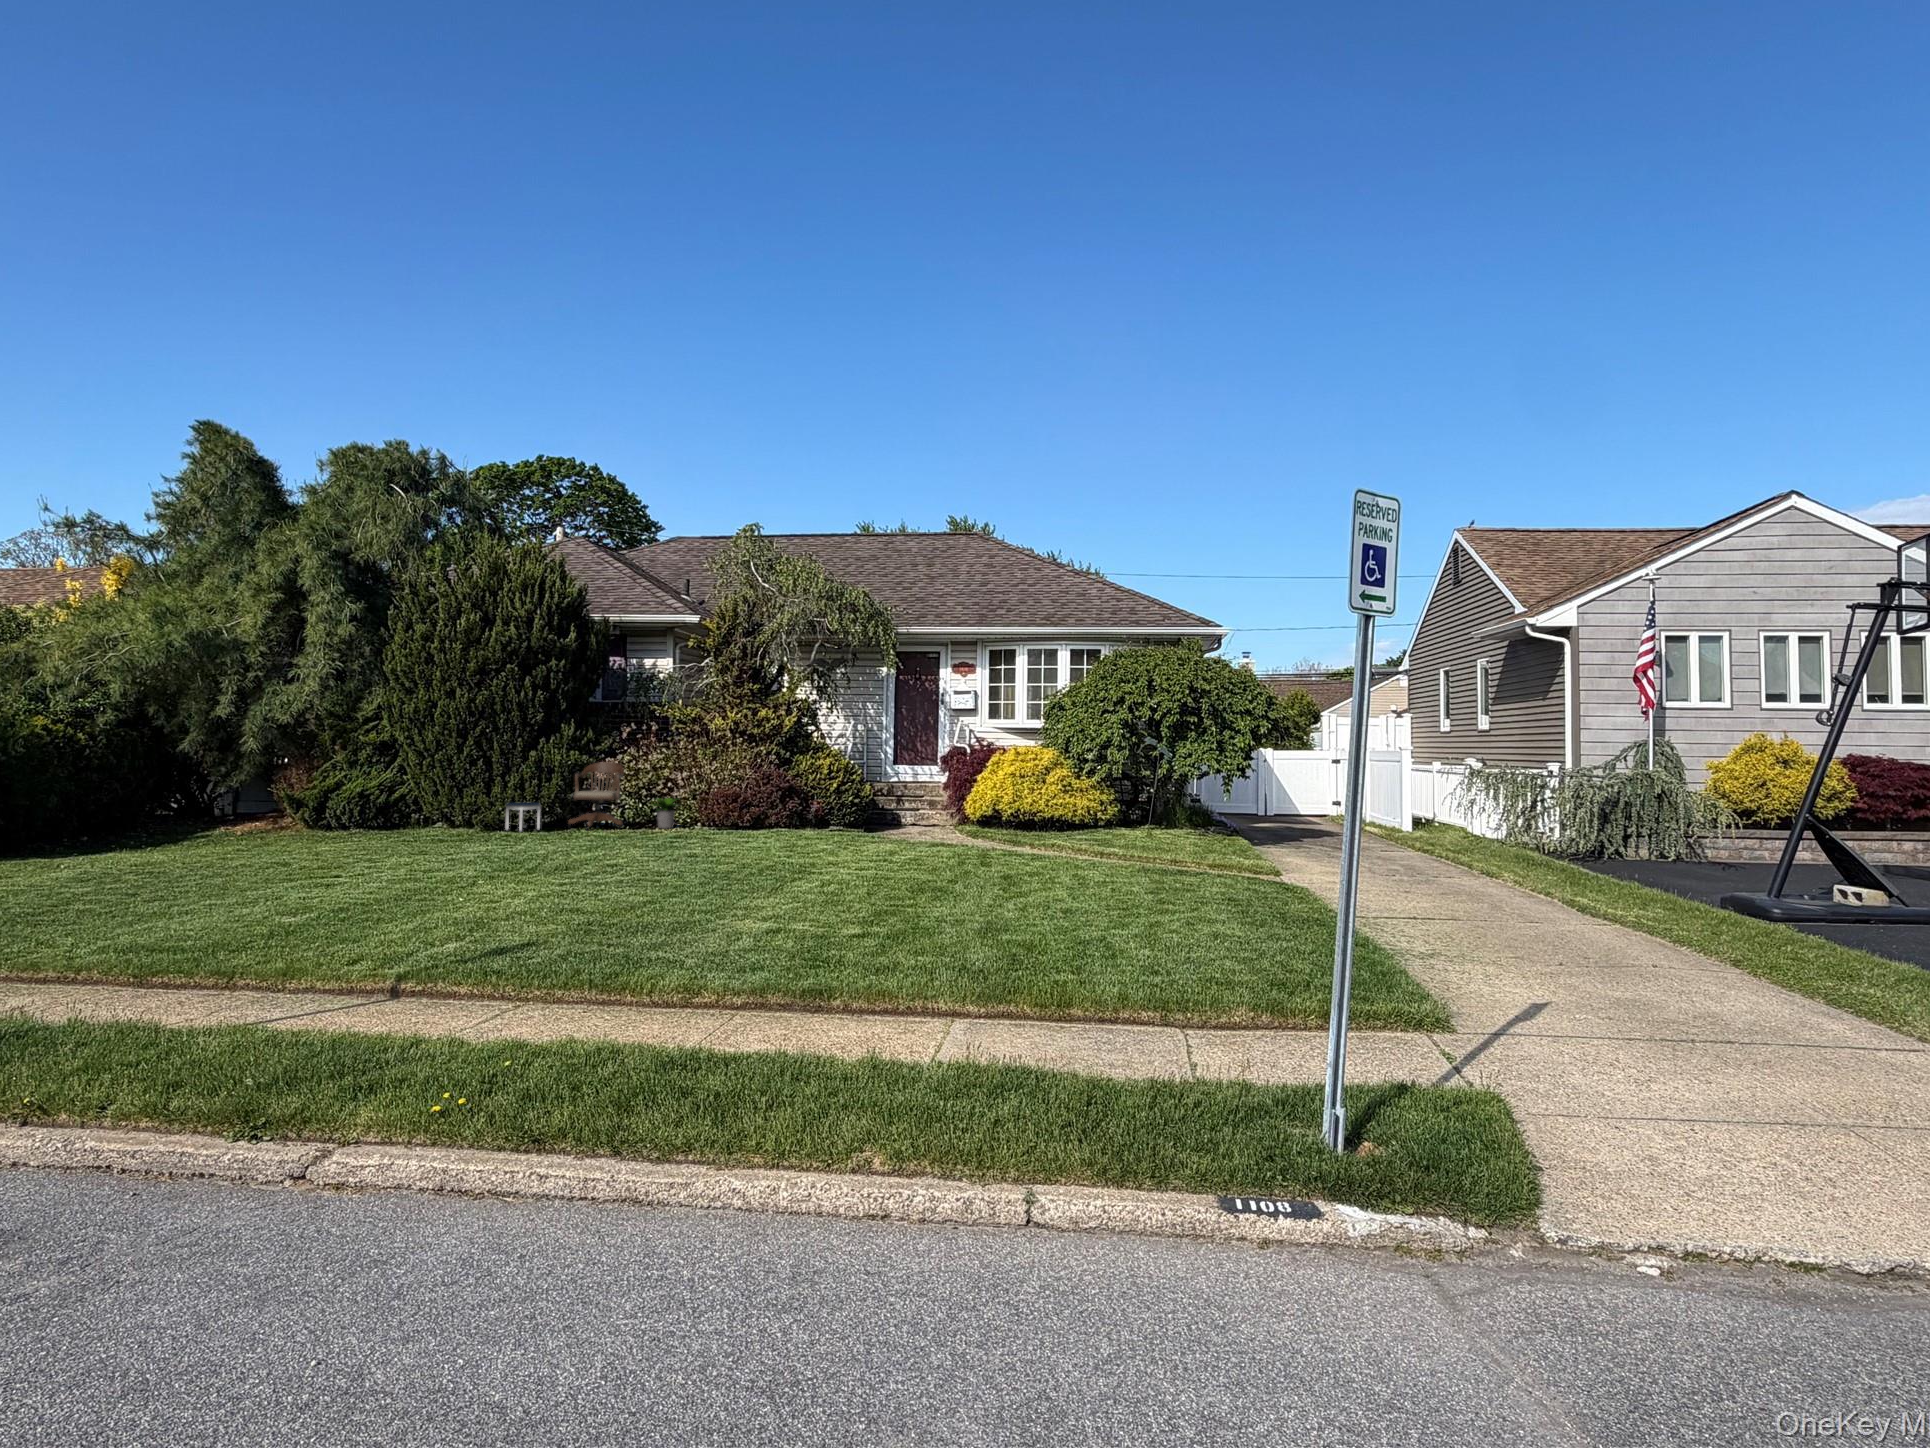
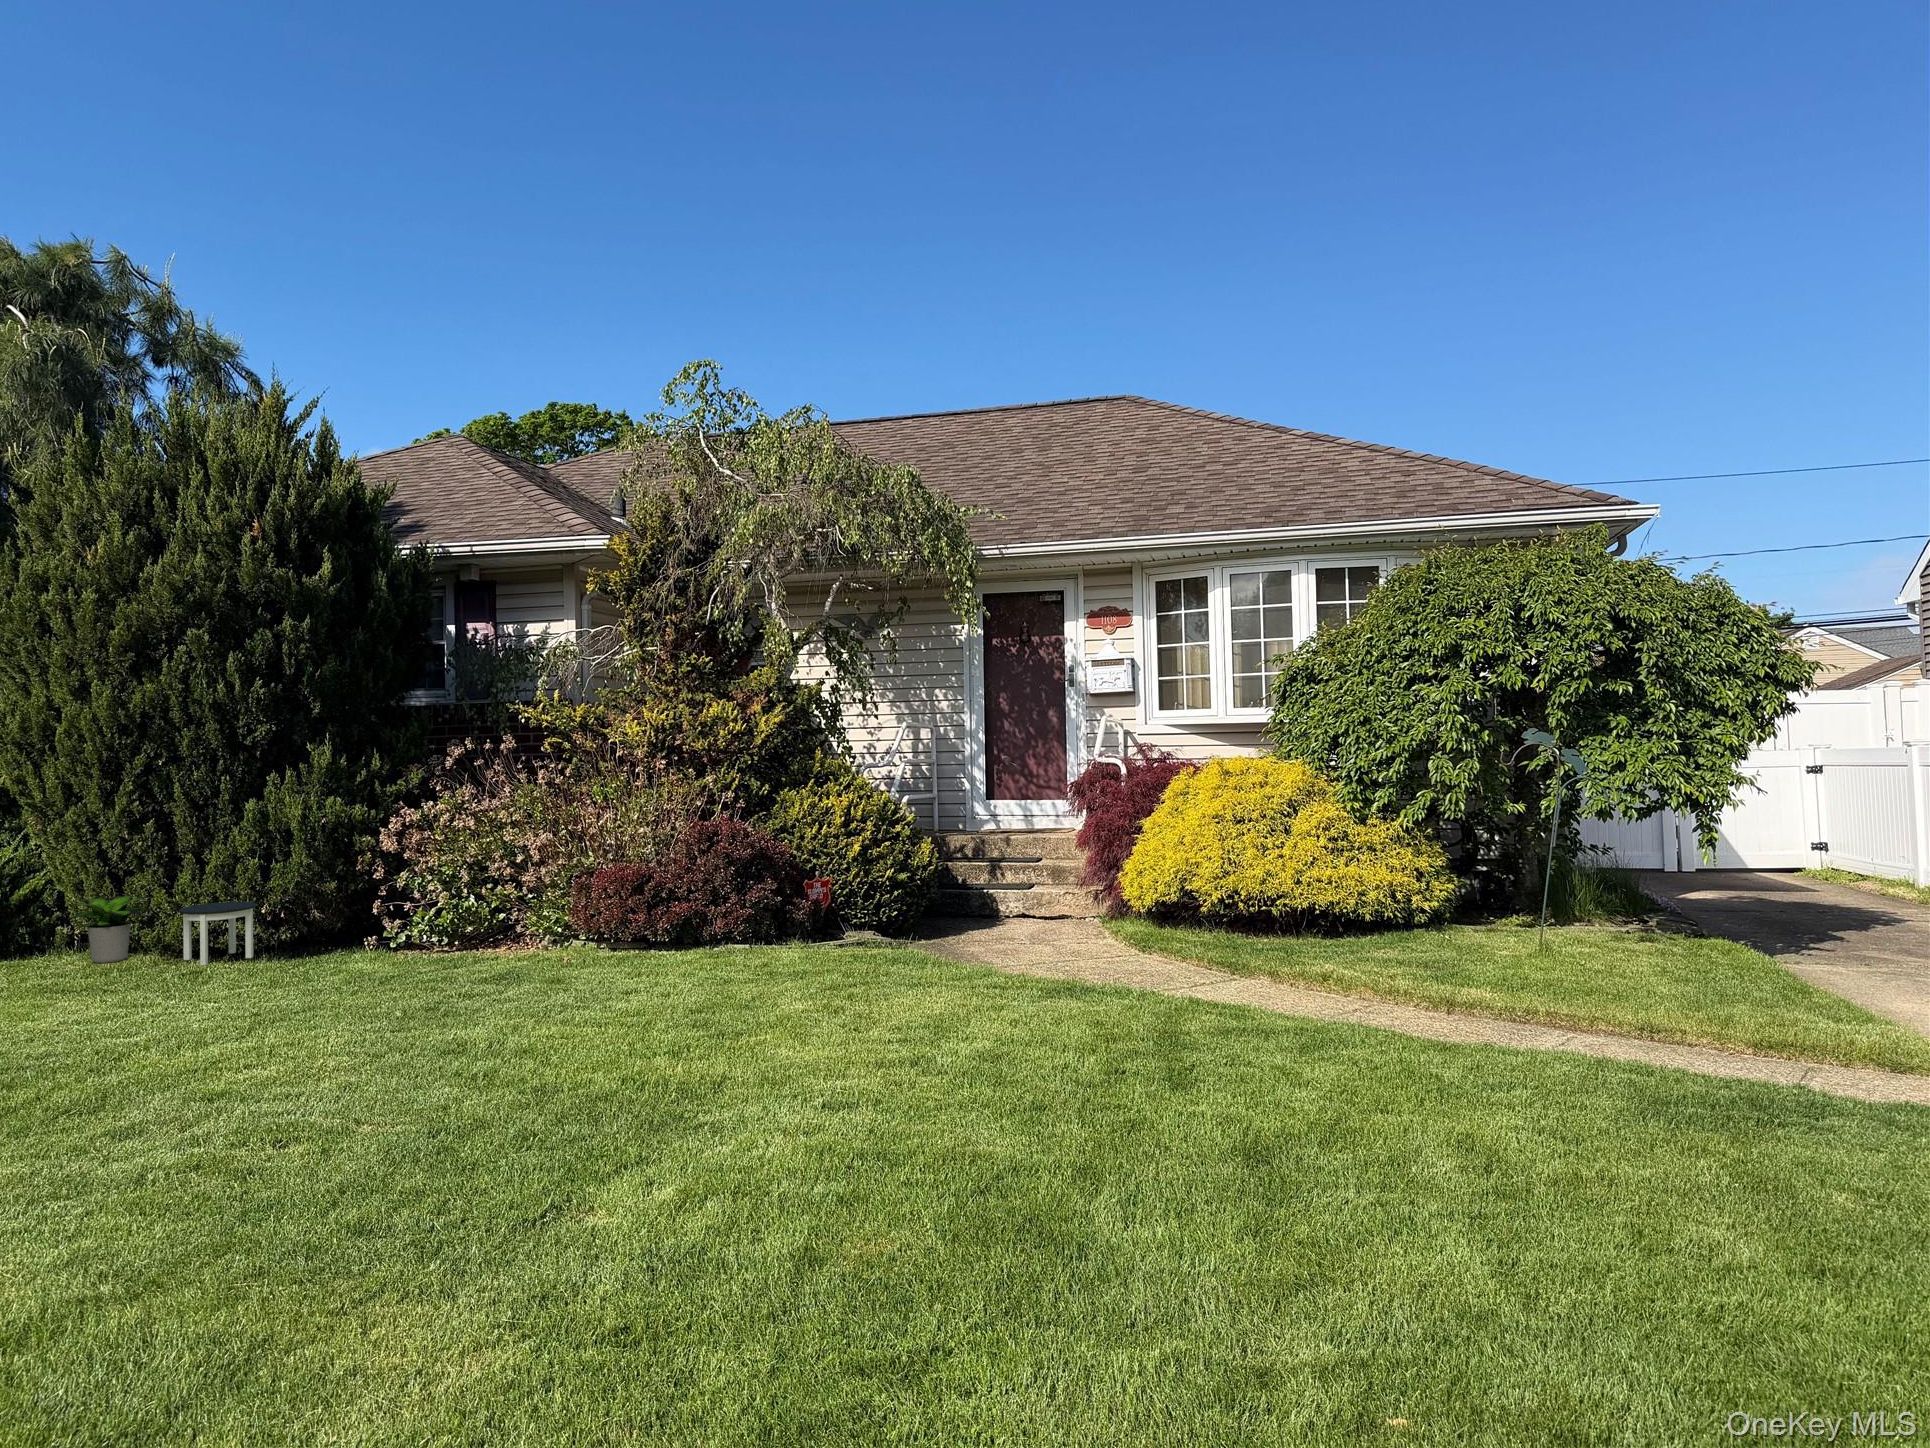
chair: present [568,762,624,830] -> none [312,815,430,961]
potted plant: present [652,798,679,829] -> present [72,896,153,963]

